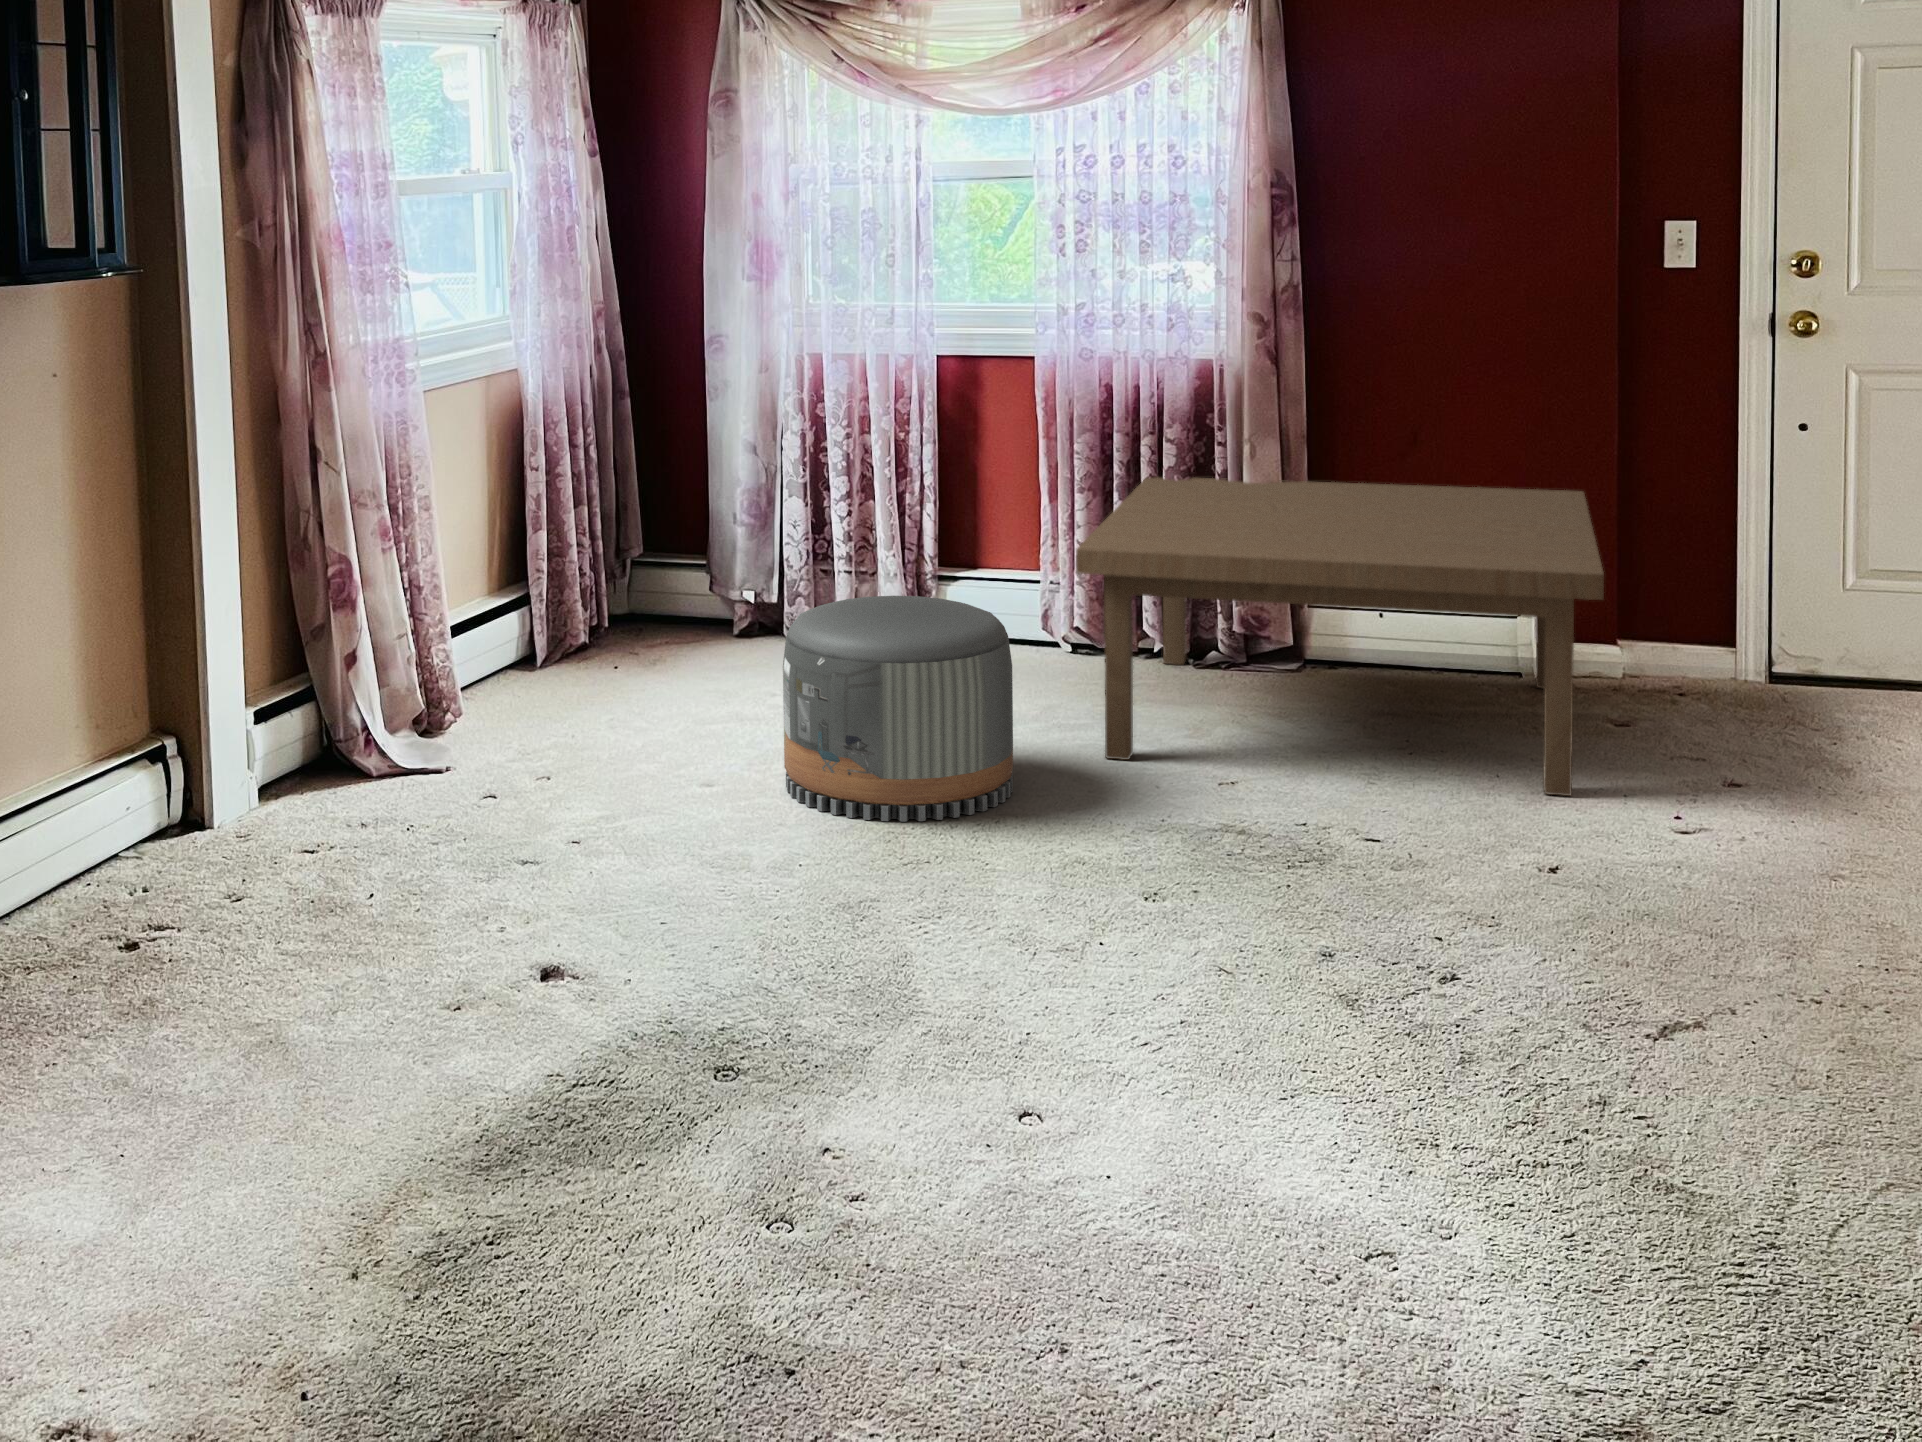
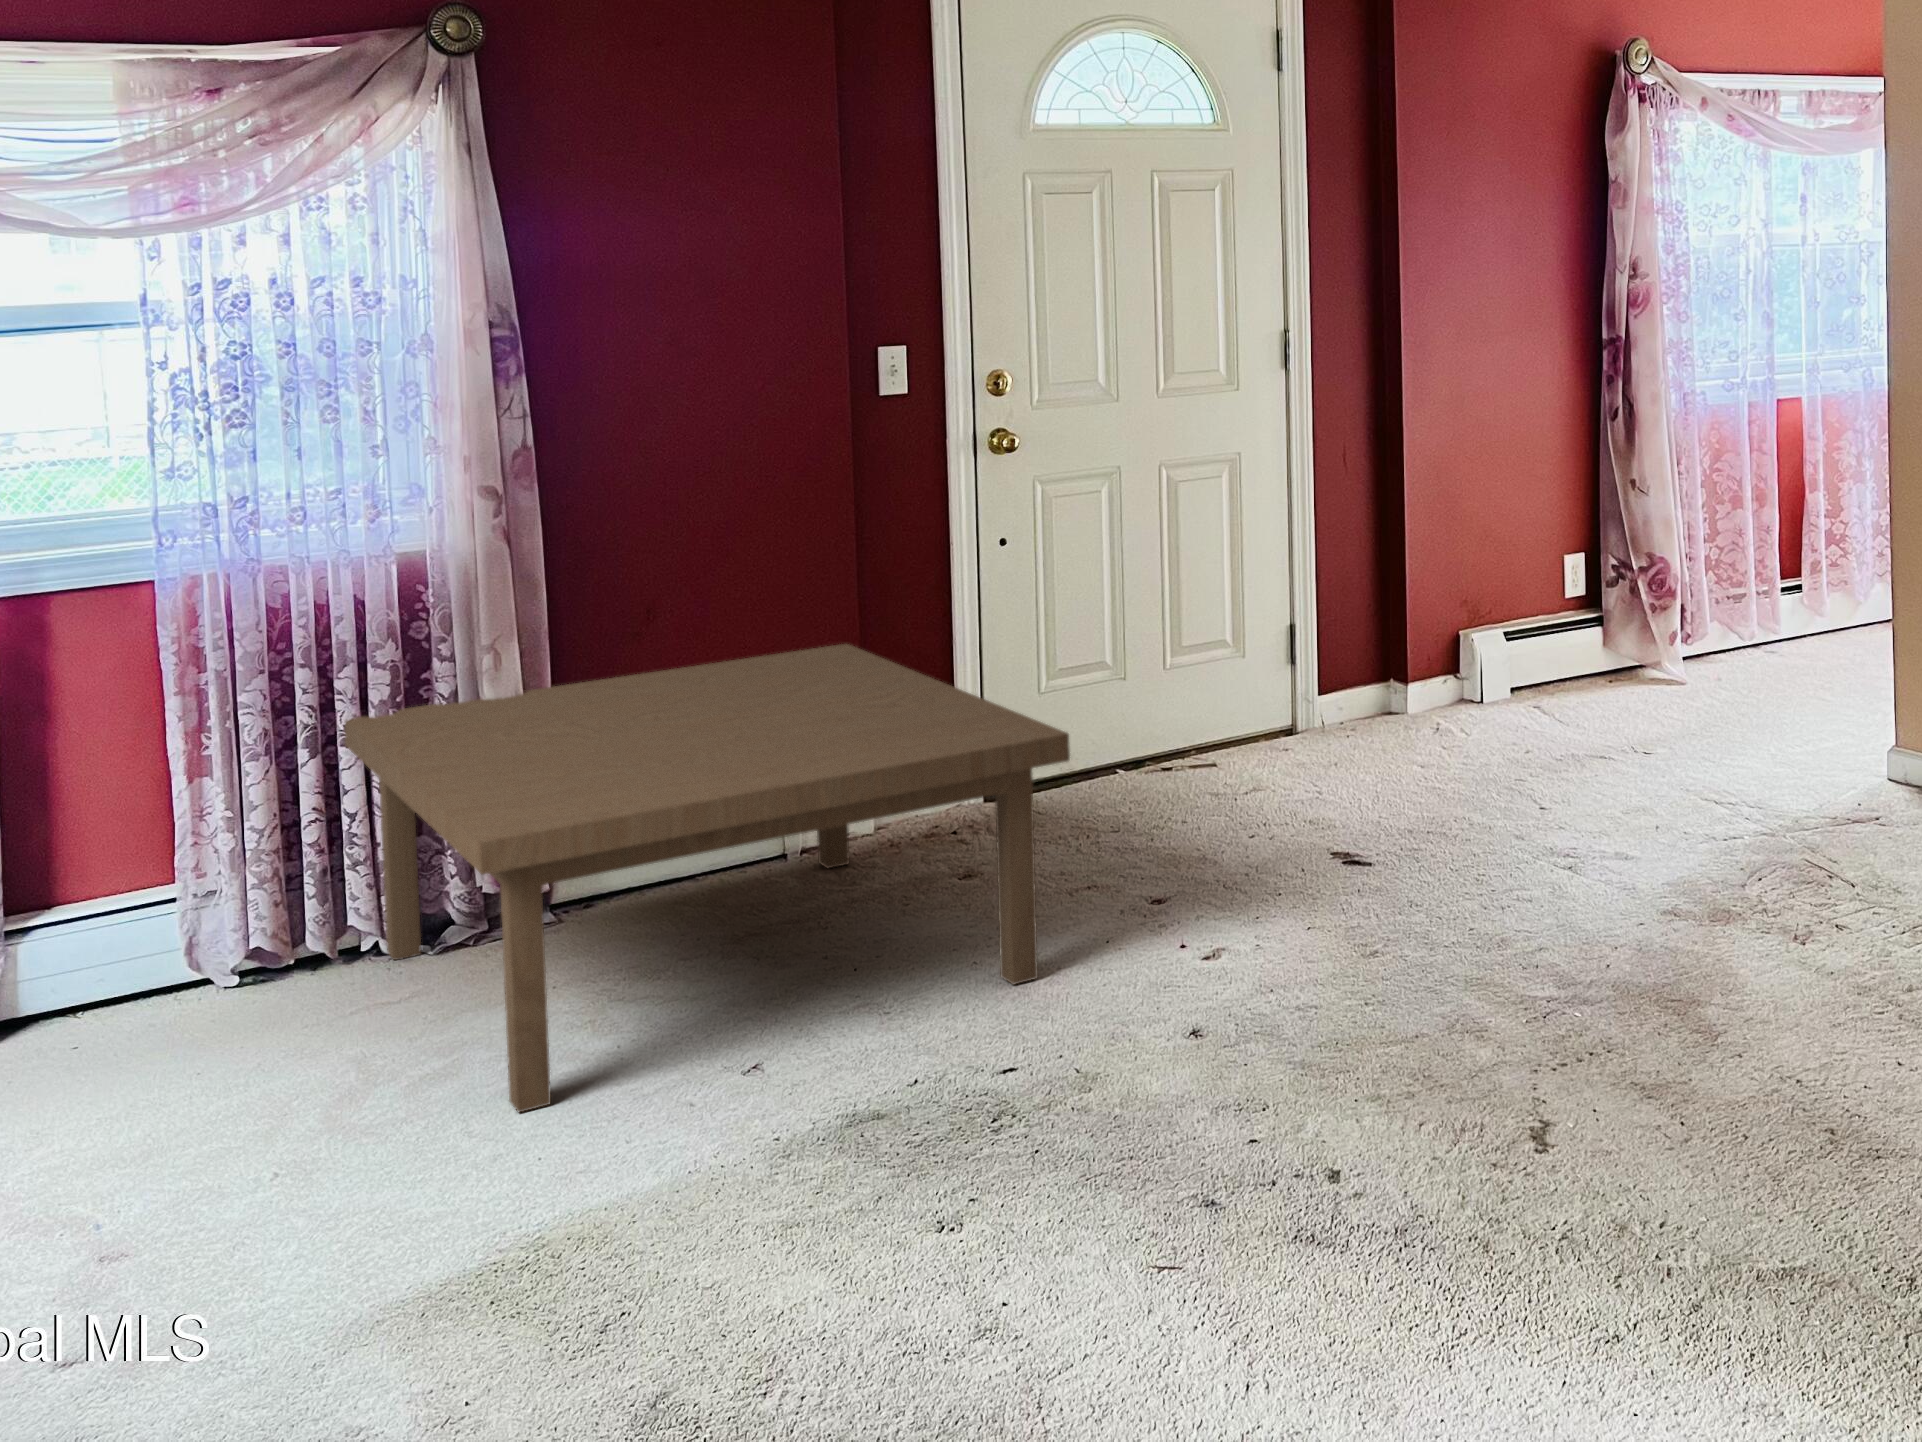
pouf: present [783,596,1013,821] -> none [91,961,484,1358]

